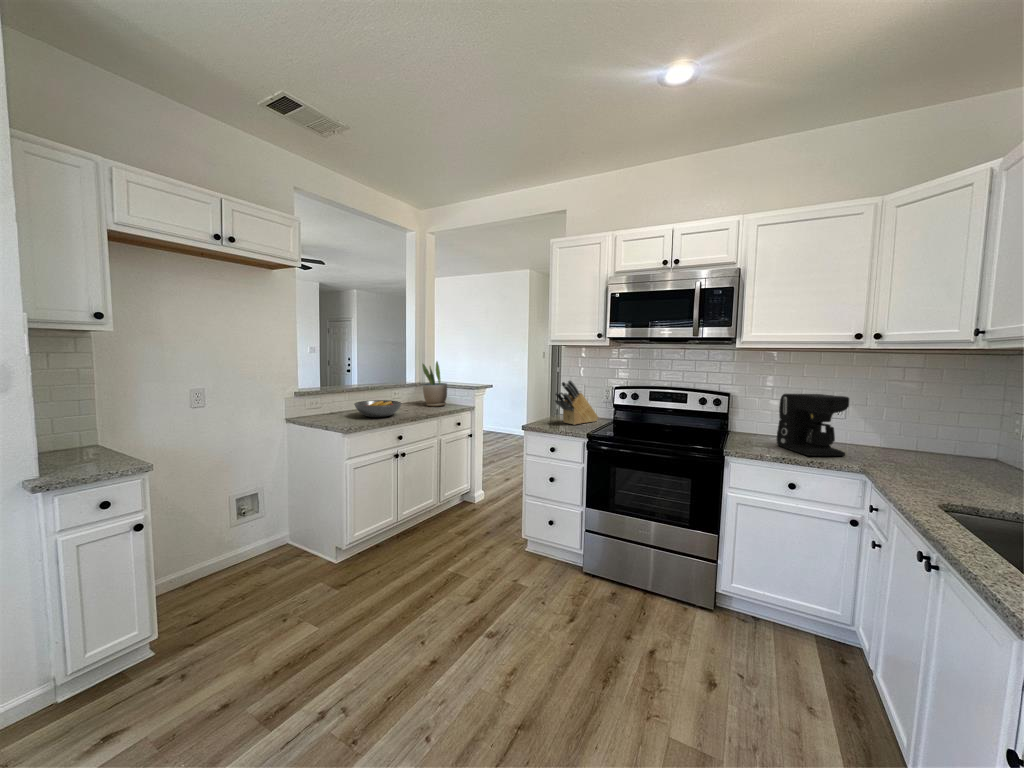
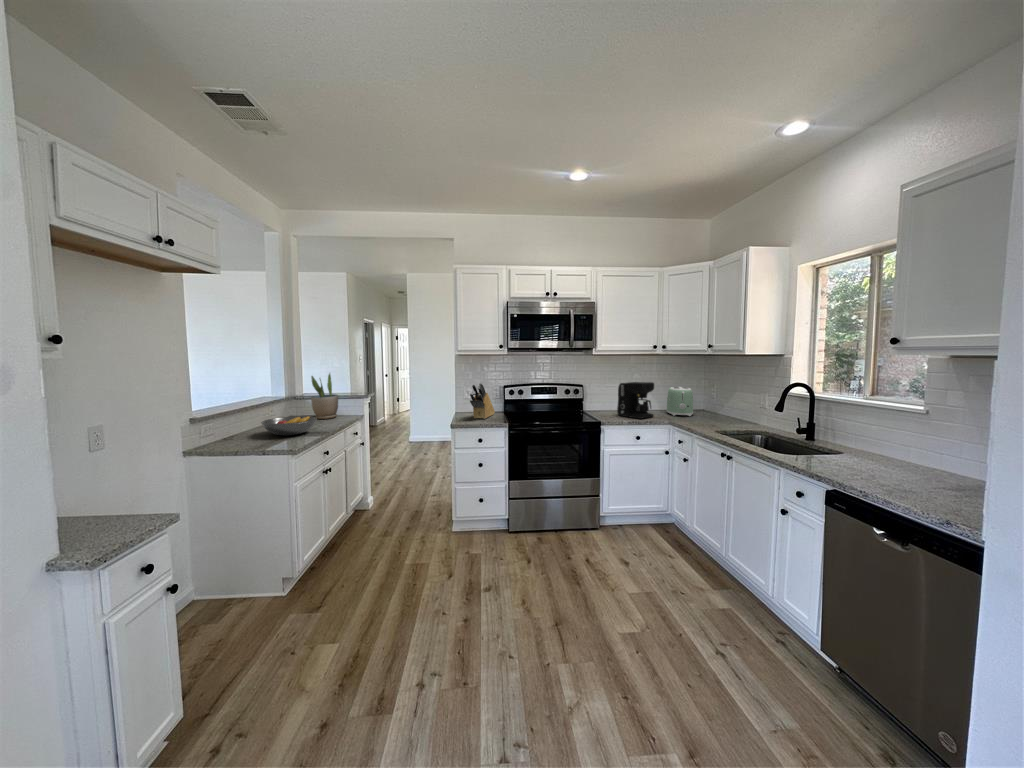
toaster: none [889,409,952,466] -> present [667,387,693,416]

